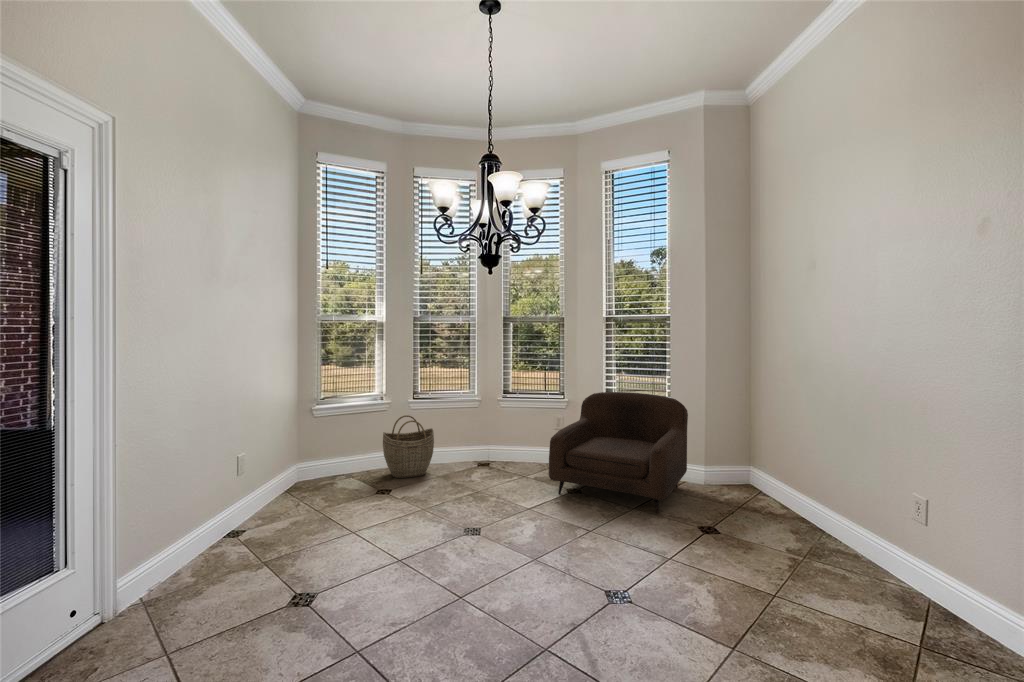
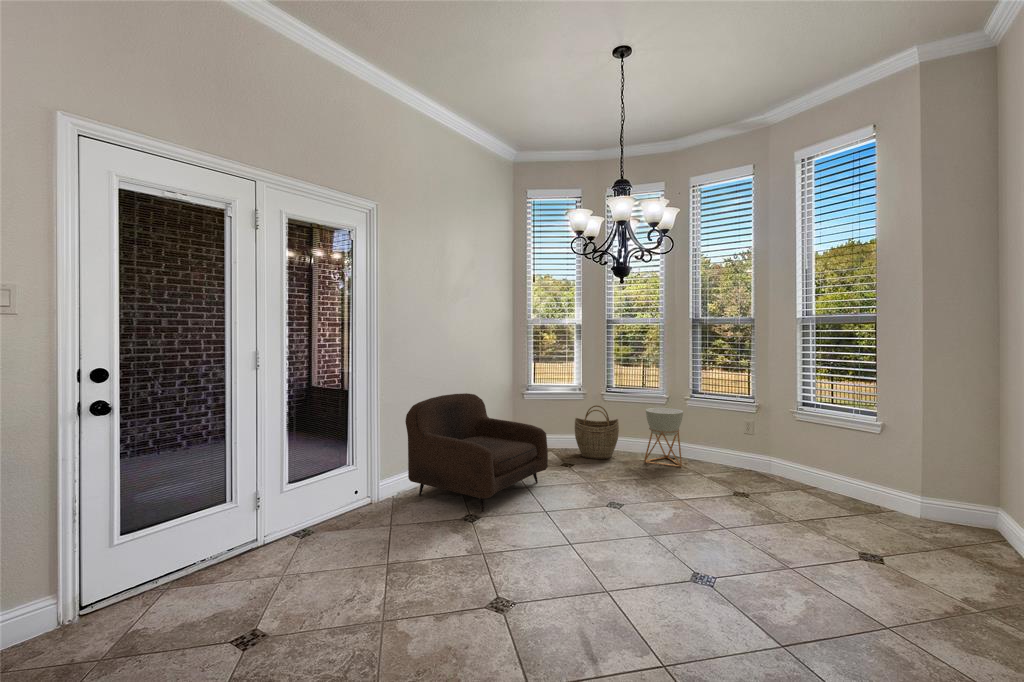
armchair: present [549,392,688,513] -> present [405,393,548,512]
planter: none [463,411,502,472] -> present [644,408,683,467]

